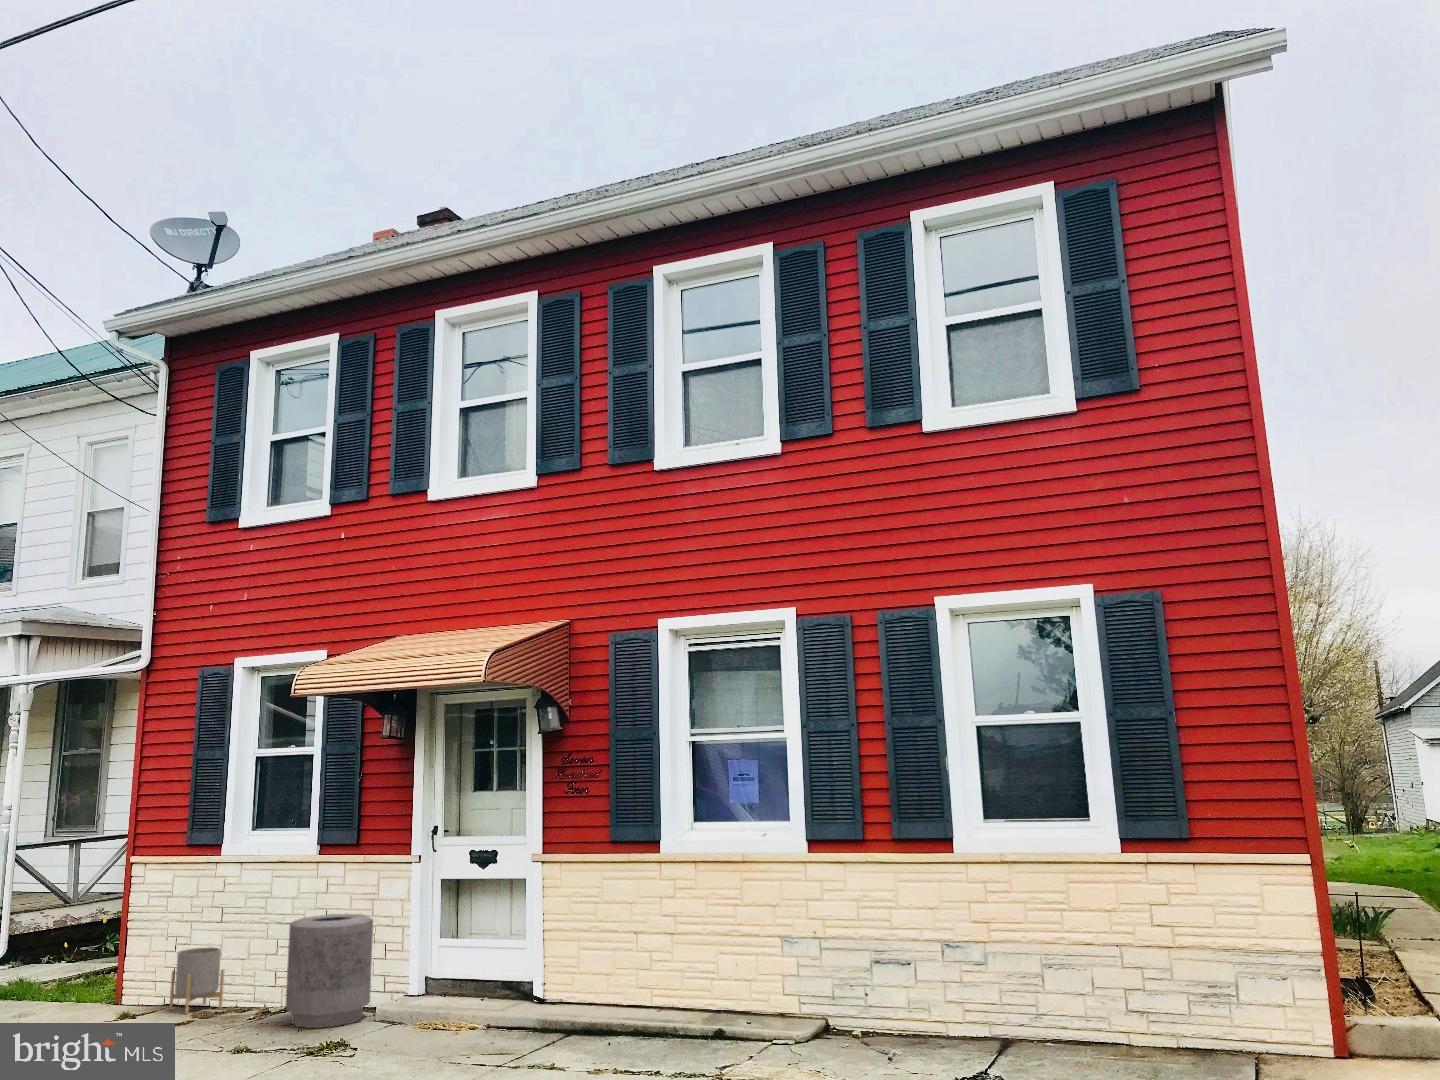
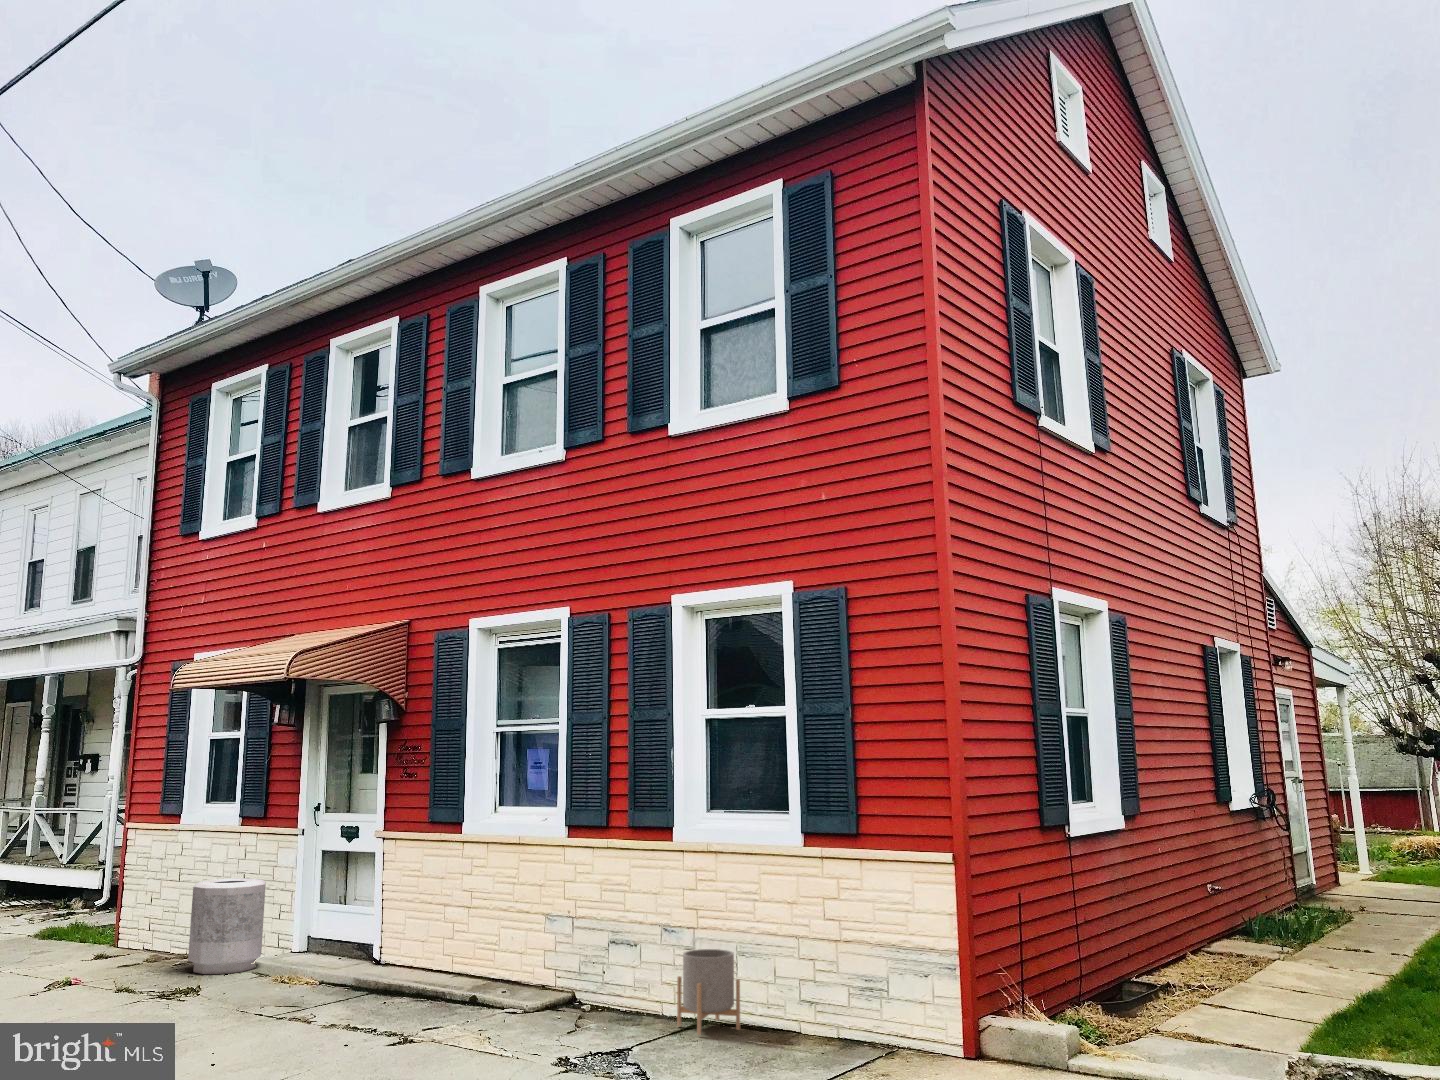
planter: present [169,947,224,1014] -> present [677,949,740,1035]

